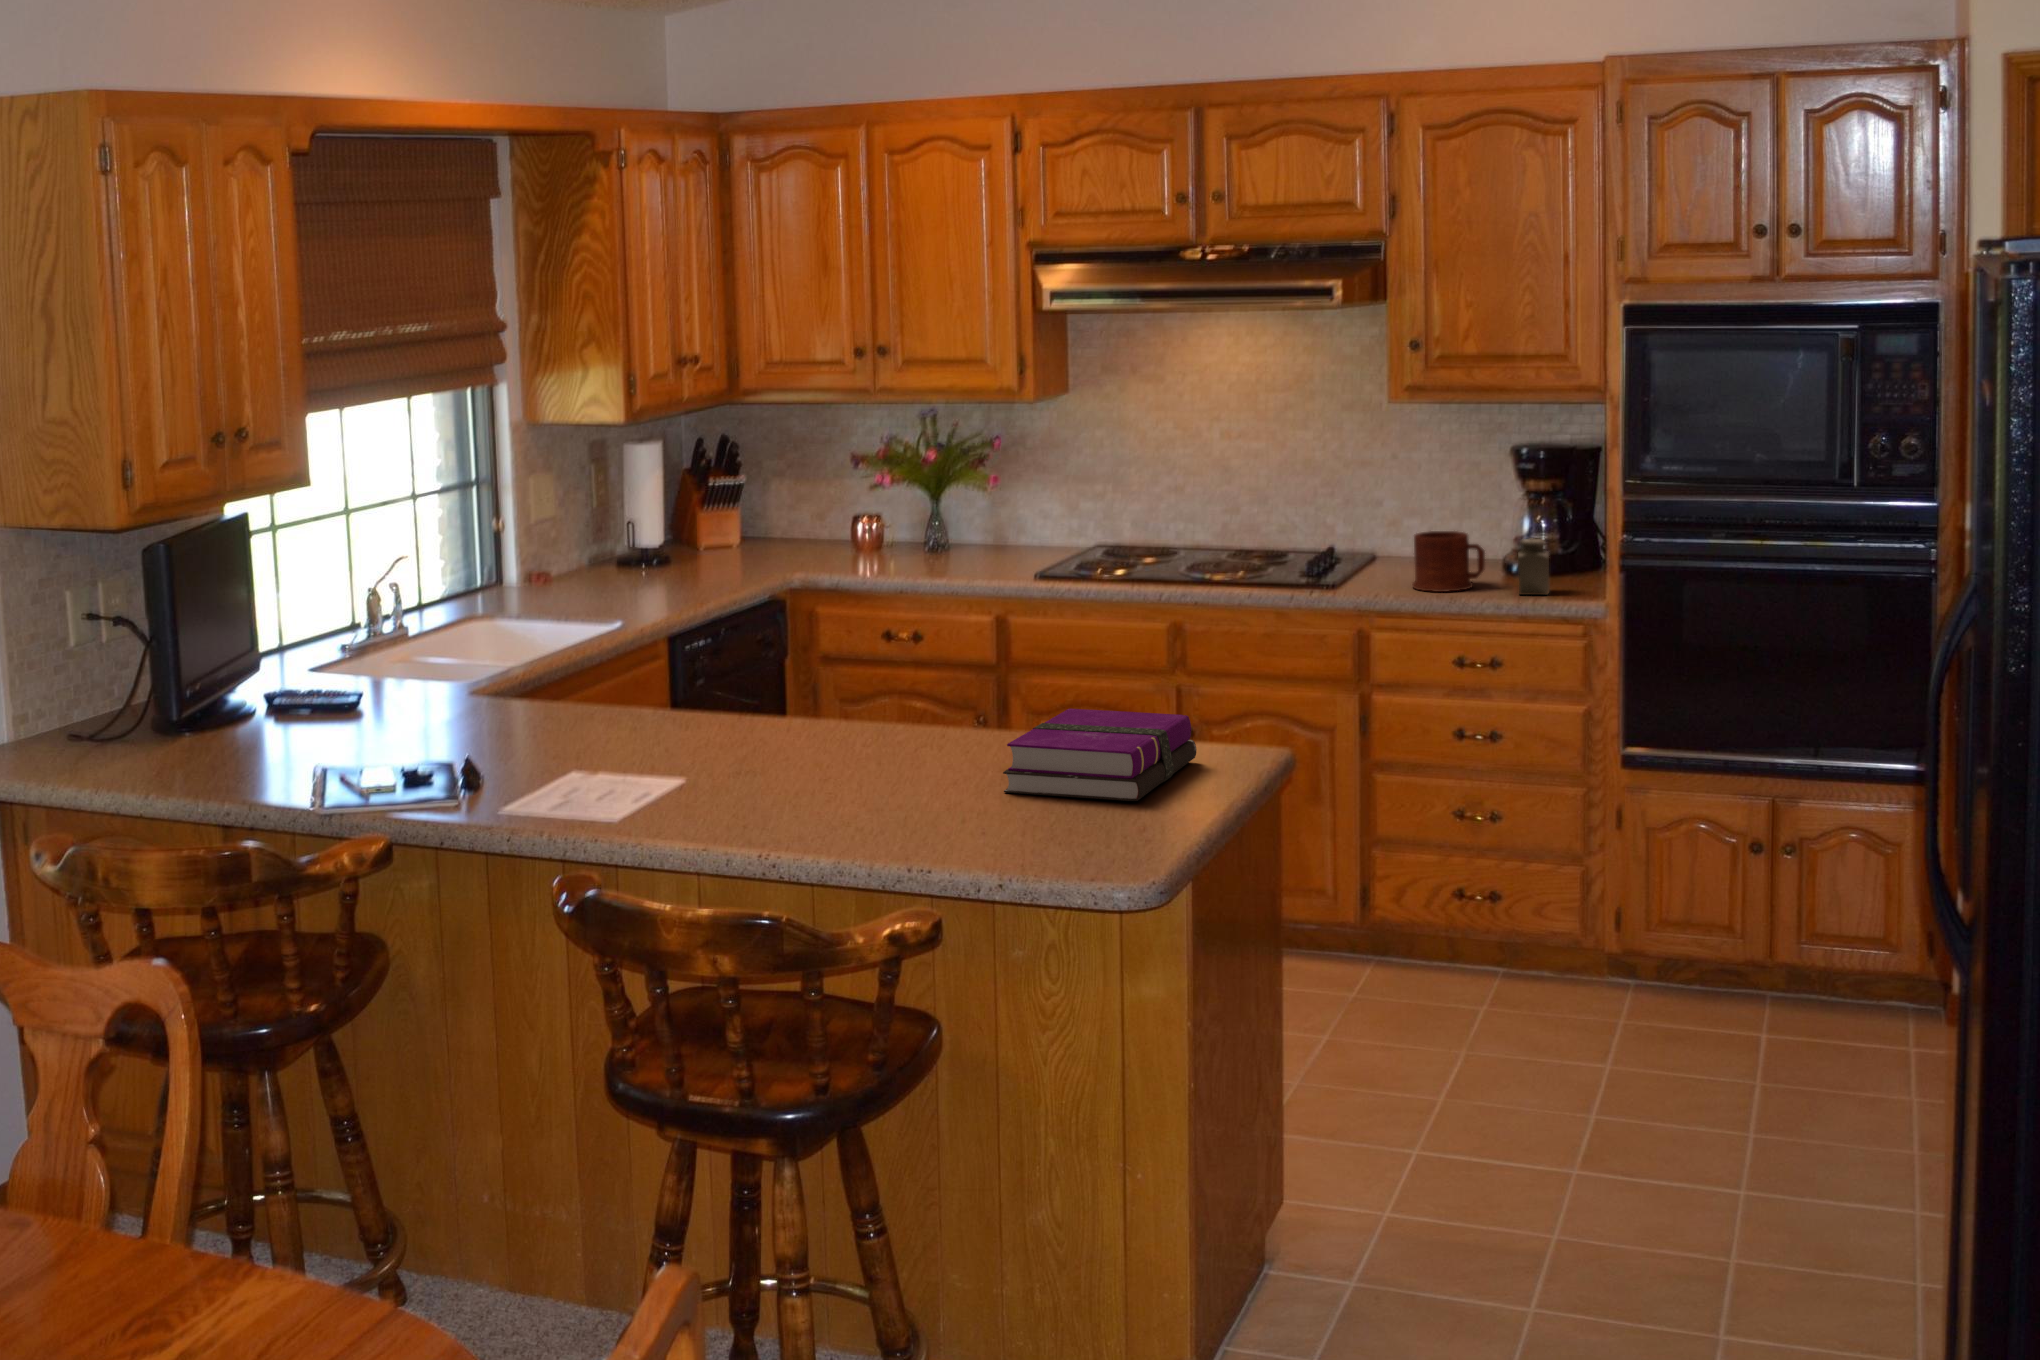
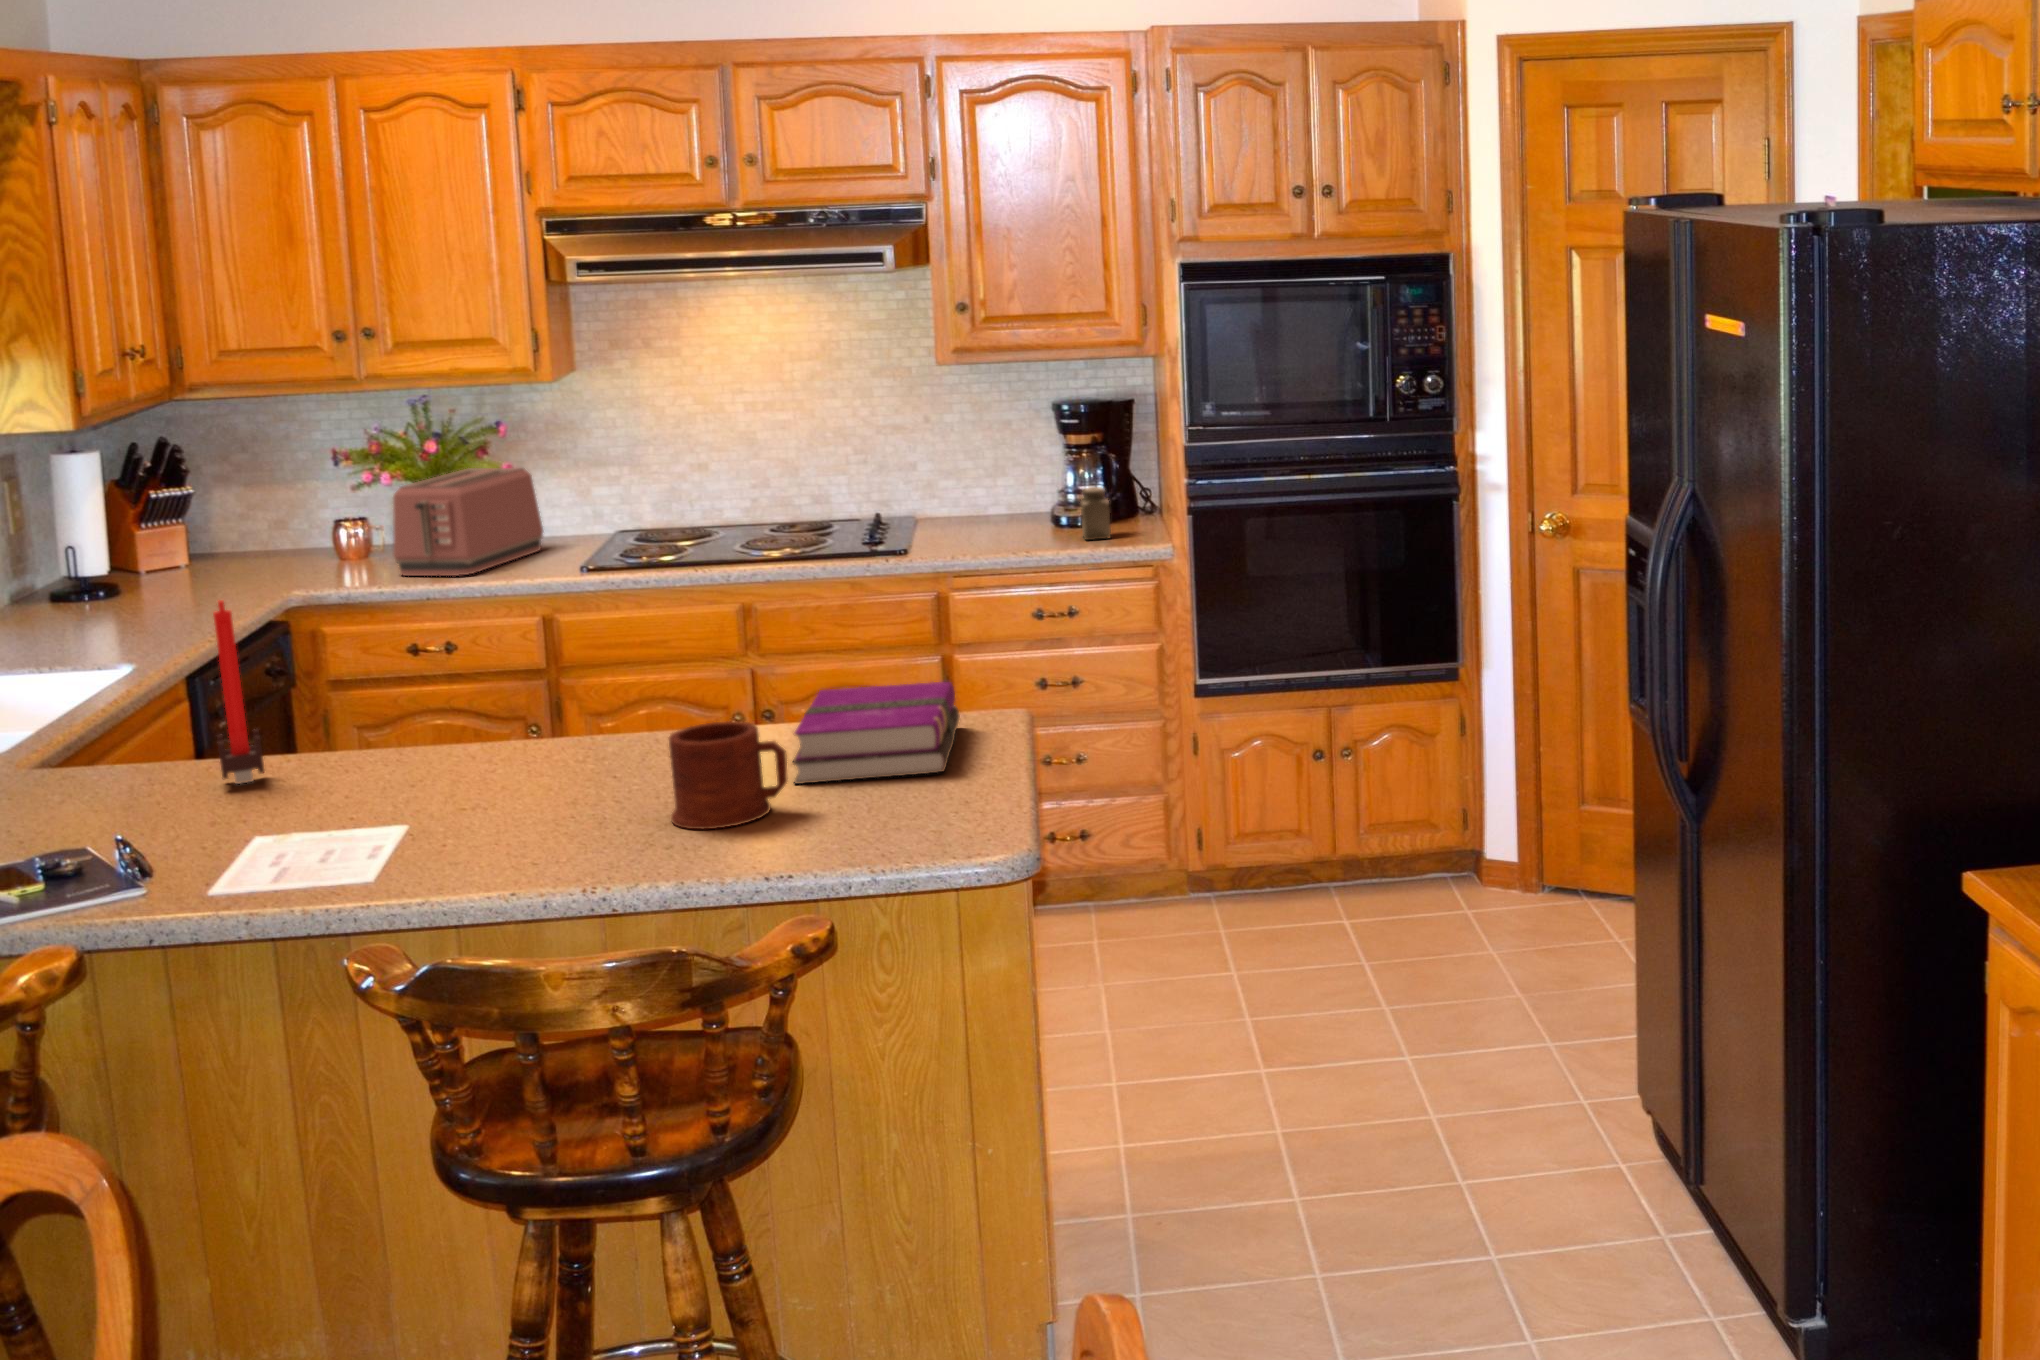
toaster: none [883,477,1018,575] -> present [393,468,543,576]
mug: present [1412,531,1485,592] -> present [669,721,788,829]
candle: none [591,572,629,728] -> present [213,600,264,784]

